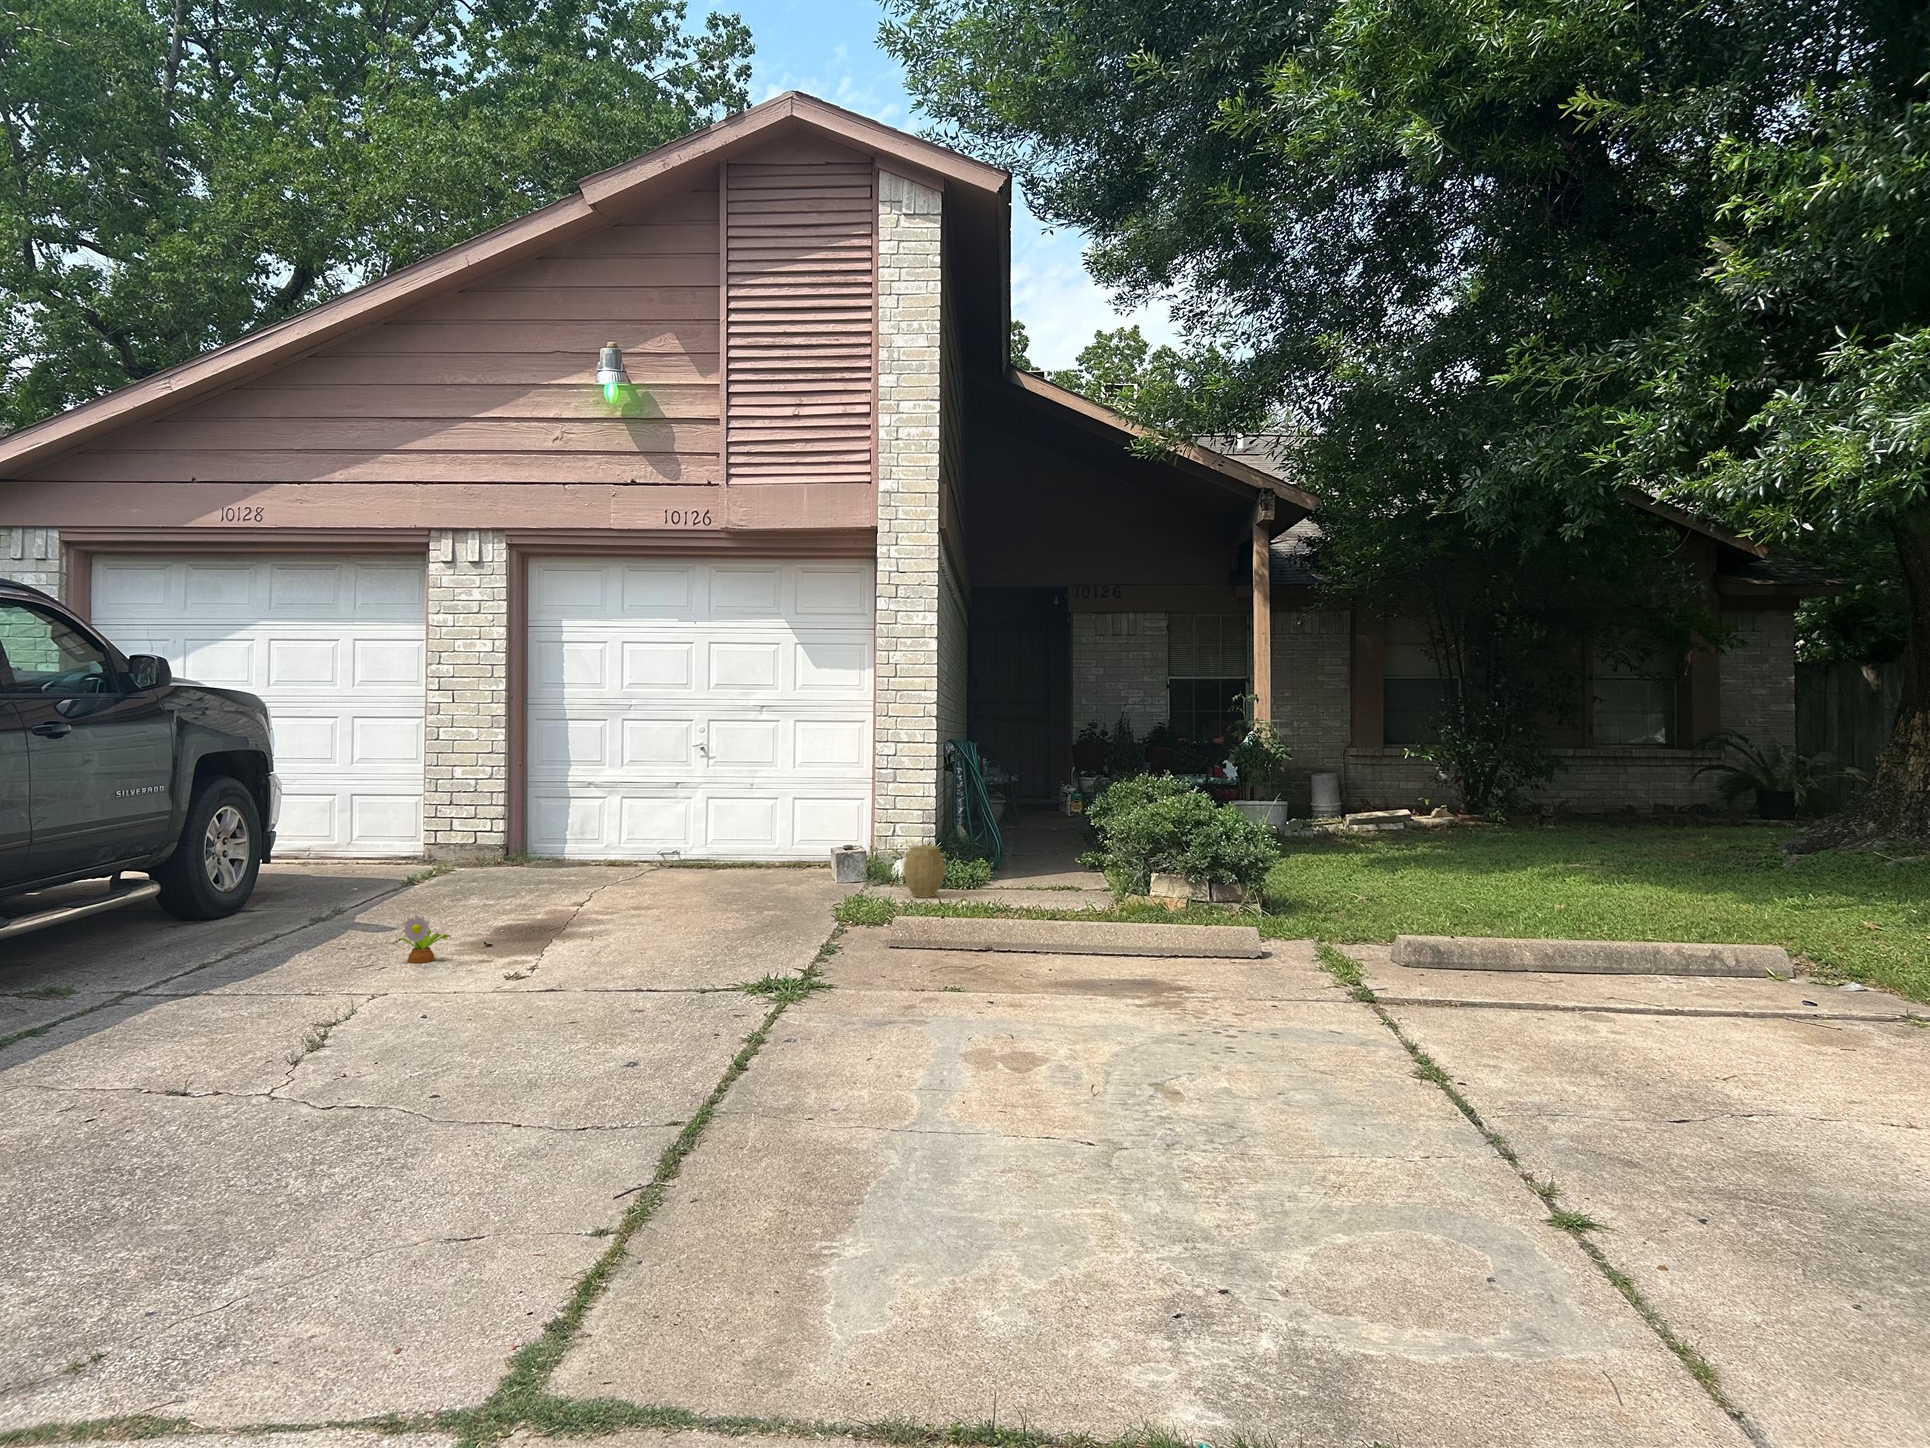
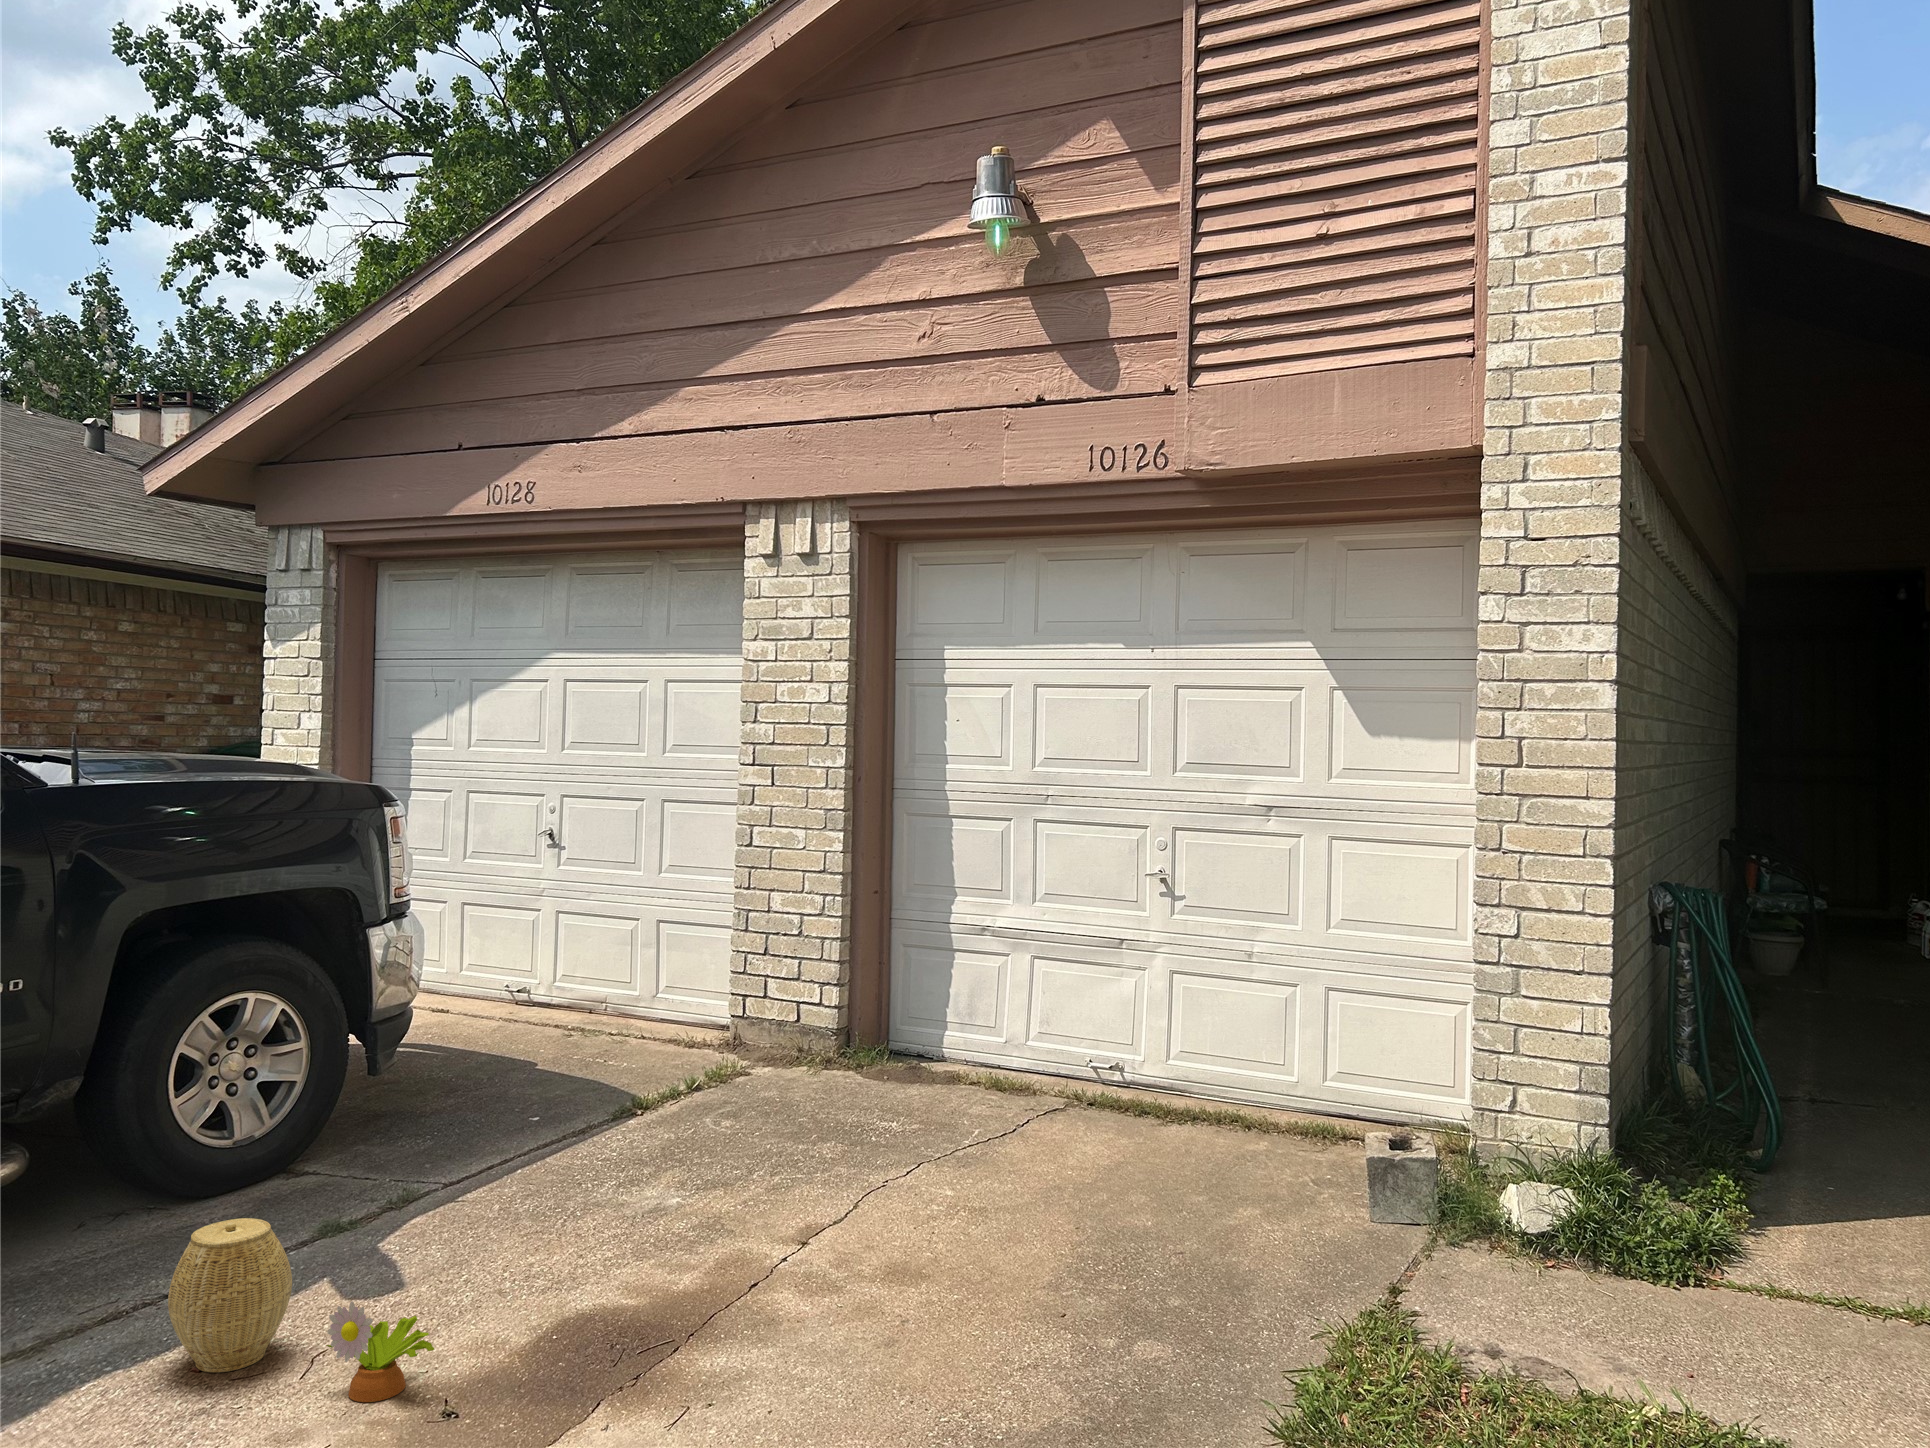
woven basket: present [903,845,945,898] -> present [168,1218,292,1372]

